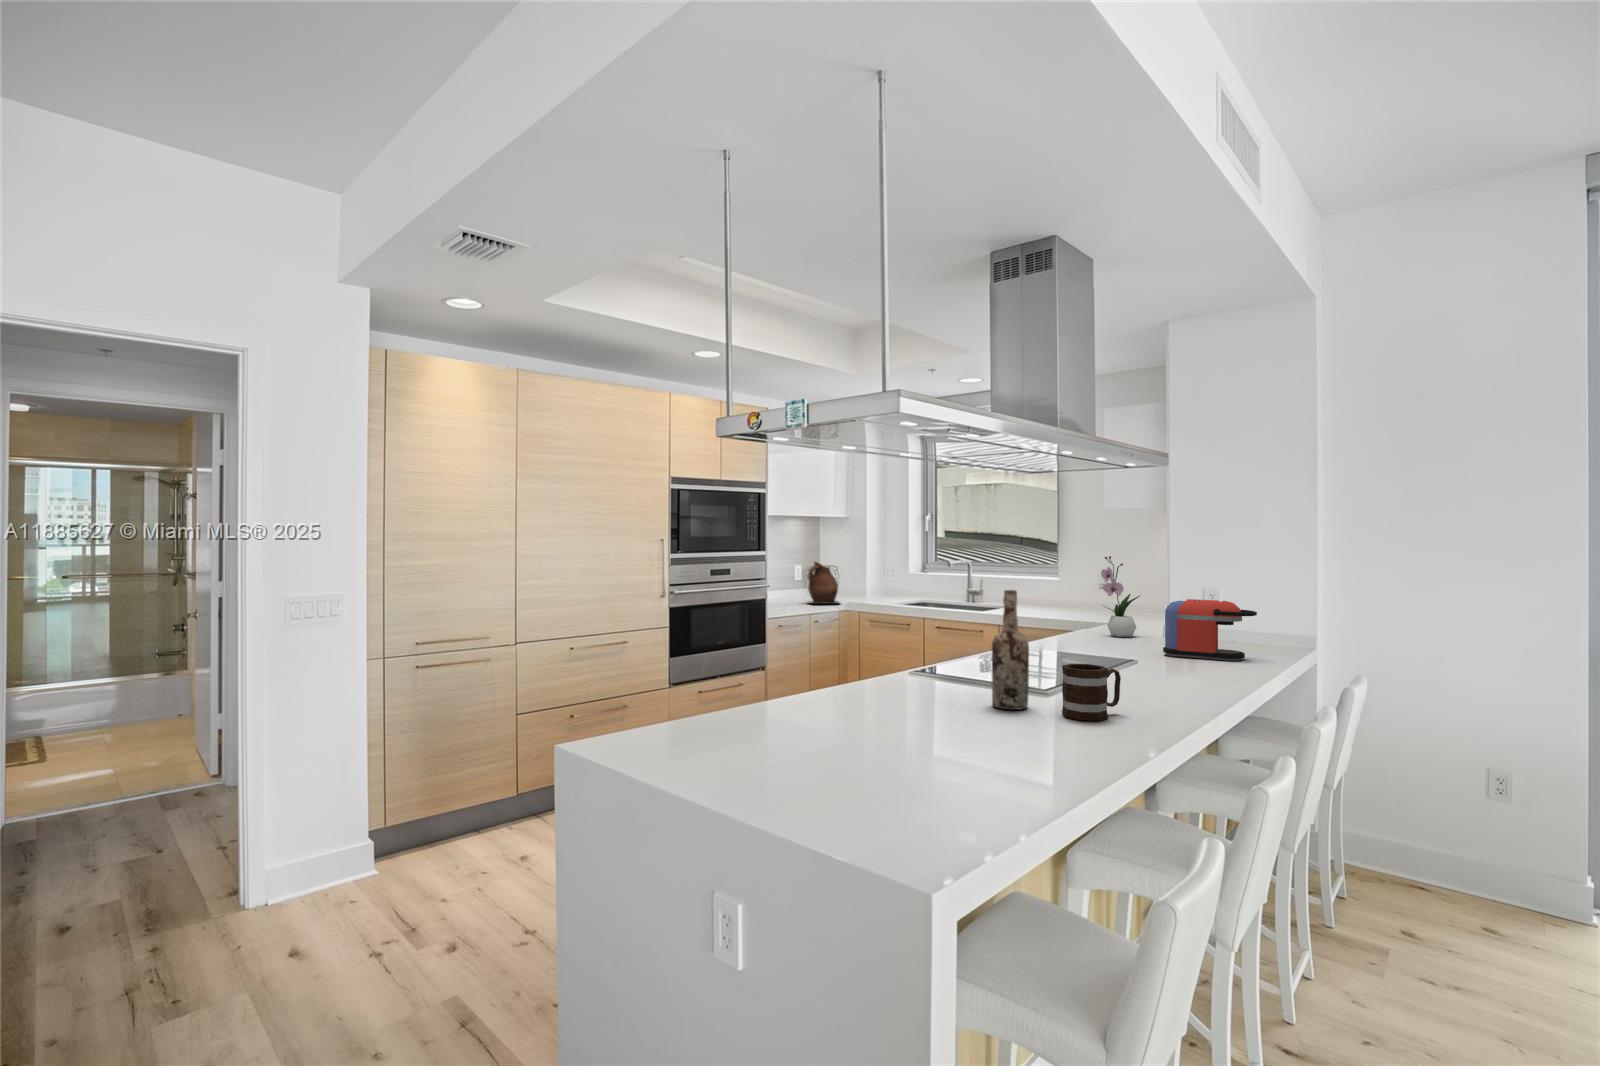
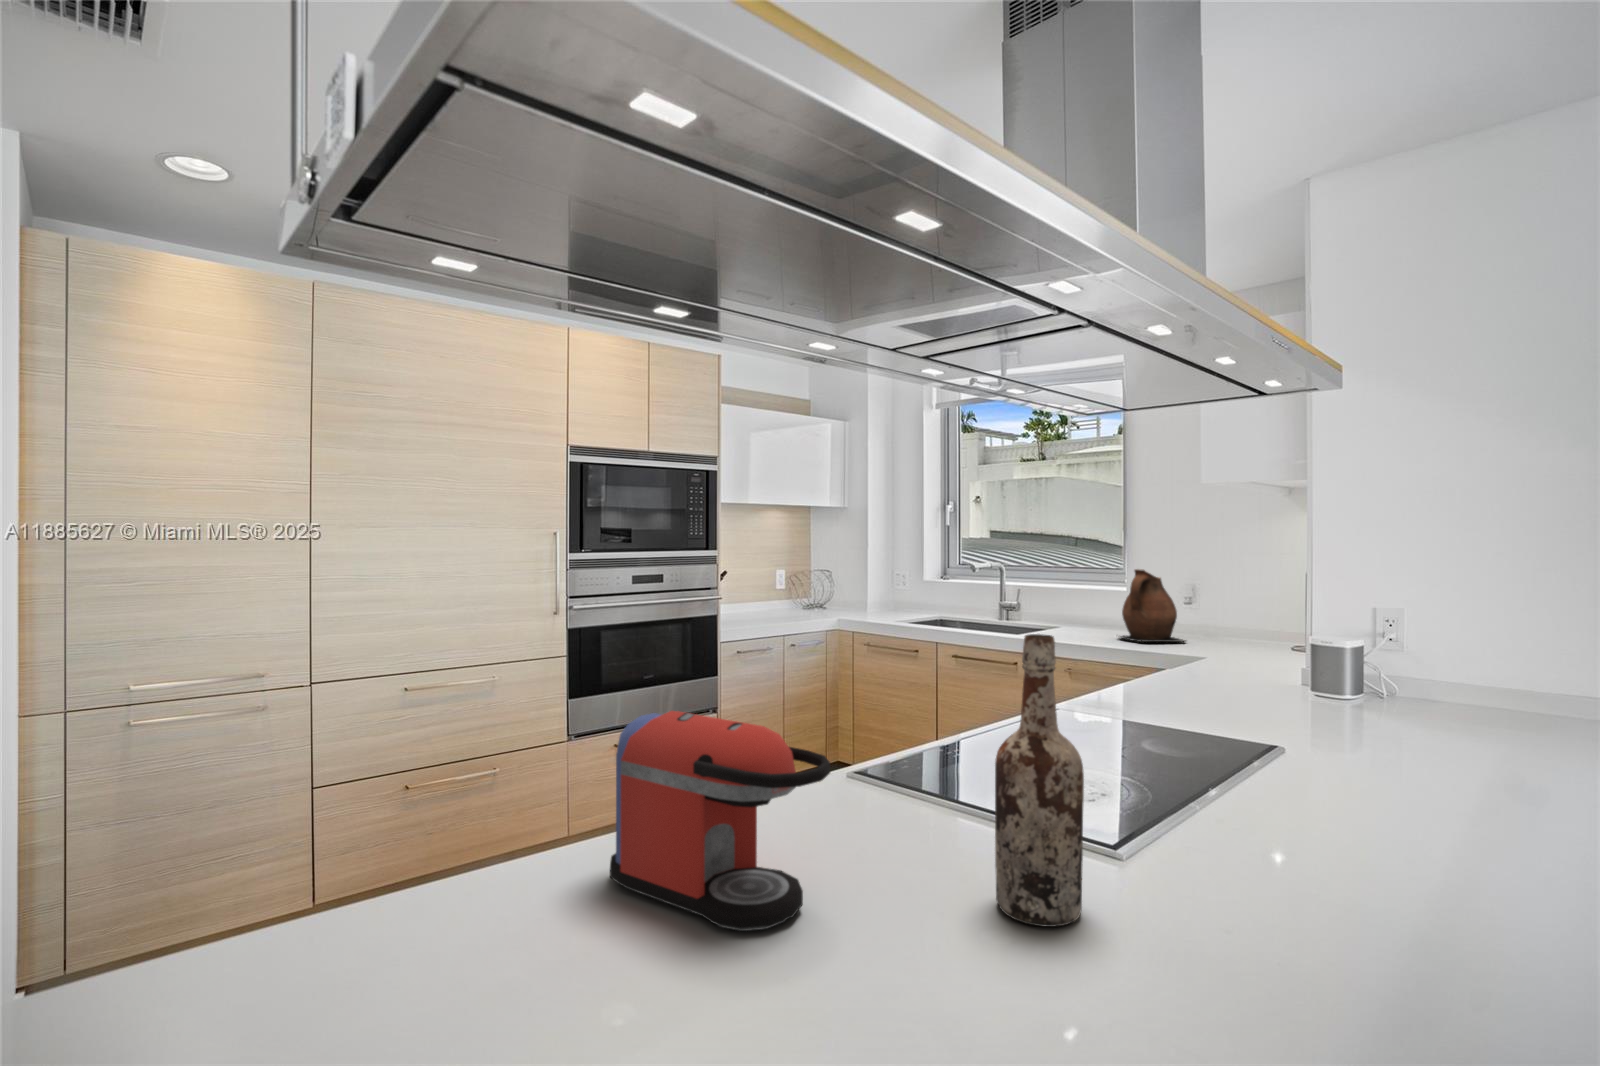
flower arrangement: present [1101,556,1139,637] -> none [1200,557,1267,687]
ceramic pitcher: present [808,562,839,604] -> present [1120,569,1186,642]
coffee maker: present [1163,599,1257,661] -> present [610,711,830,931]
mug: present [1062,664,1121,721] -> none [1167,820,1320,995]

